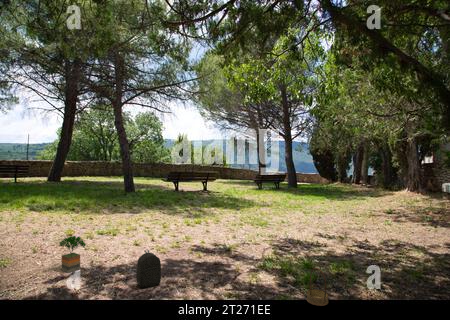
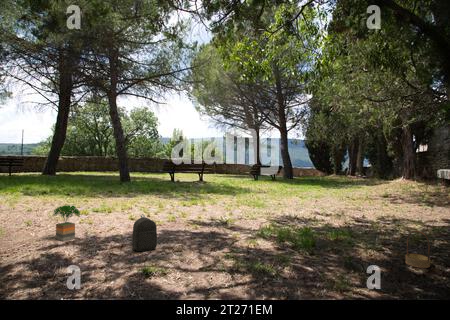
basket: present [307,268,328,306] -> present [405,231,430,268]

